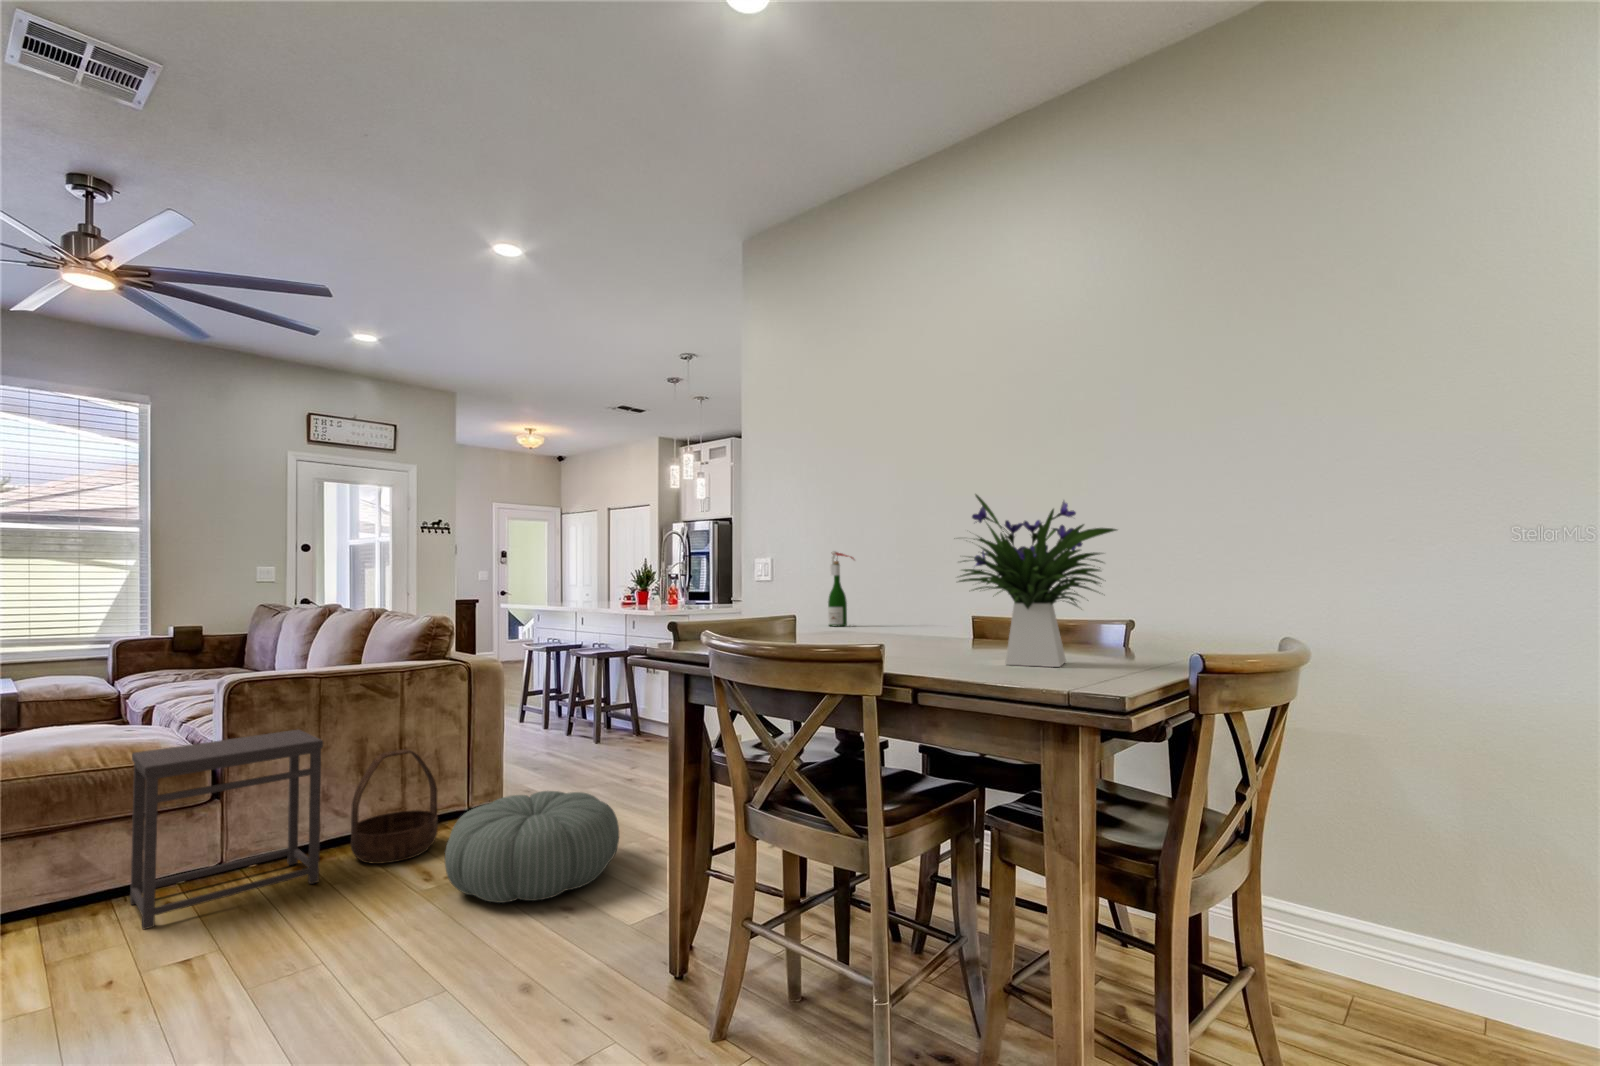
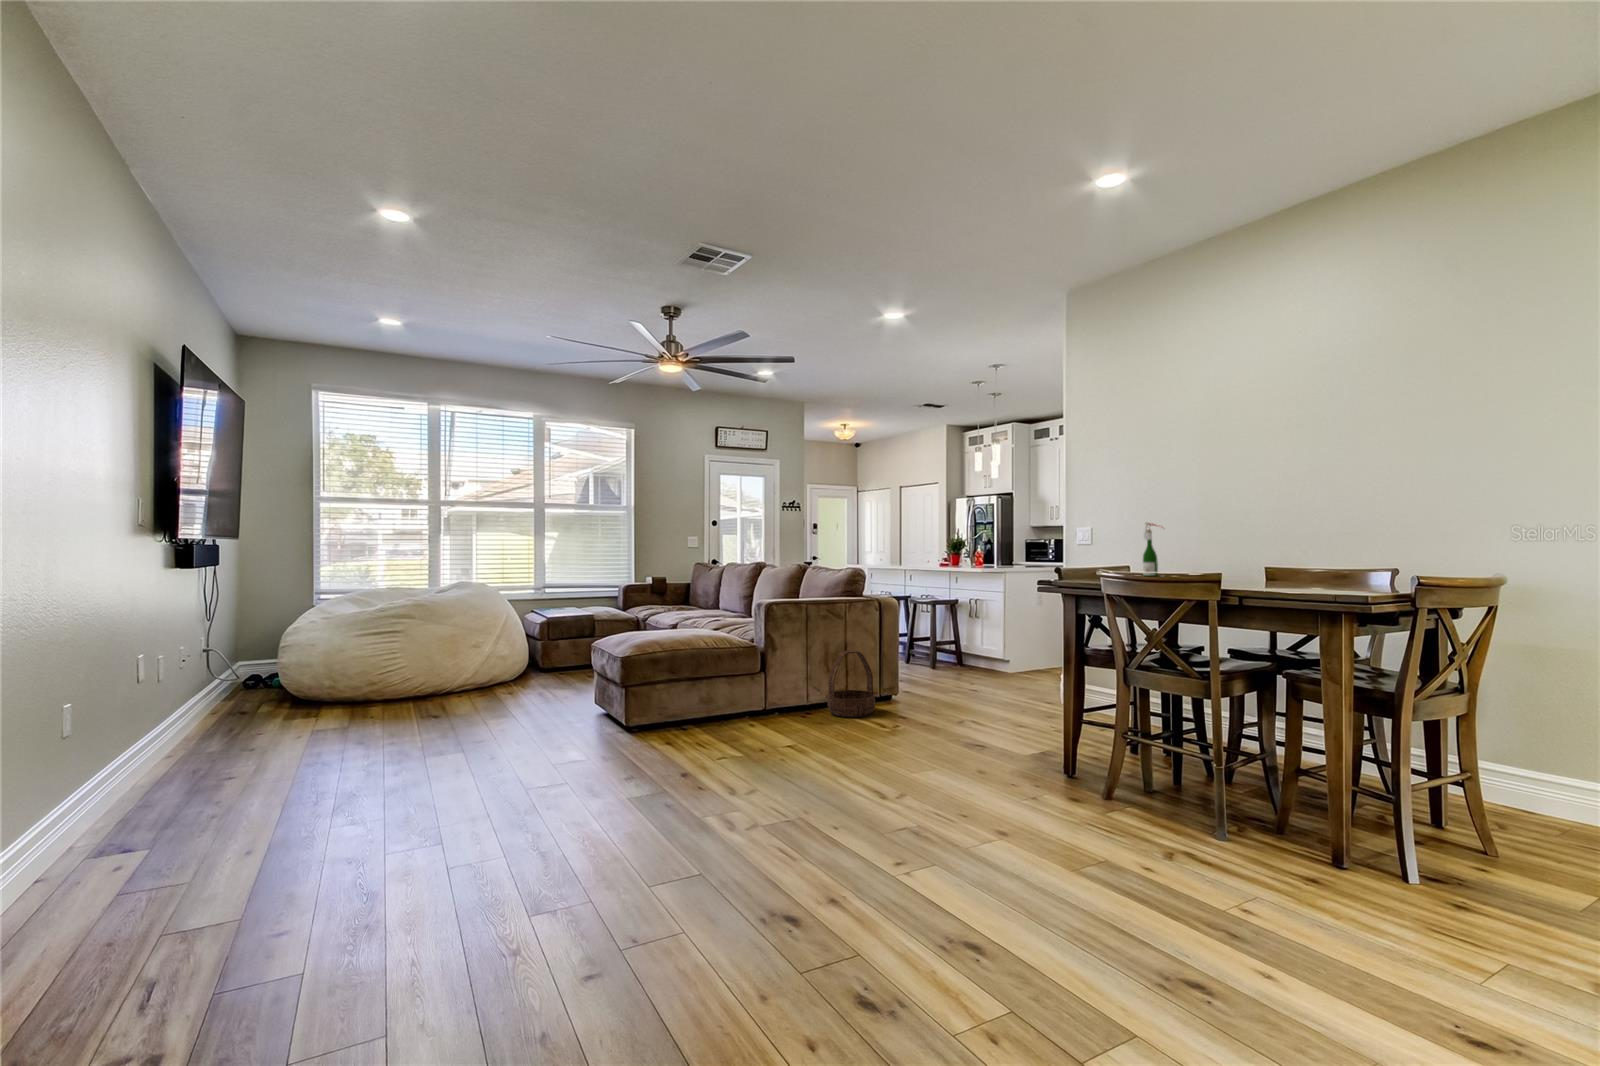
flower arrangement: present [959,494,1117,667] -> none [1260,488,1376,591]
side table: present [130,730,323,929] -> none [726,634,822,734]
pouf: present [445,791,619,903] -> none [898,679,1003,738]

